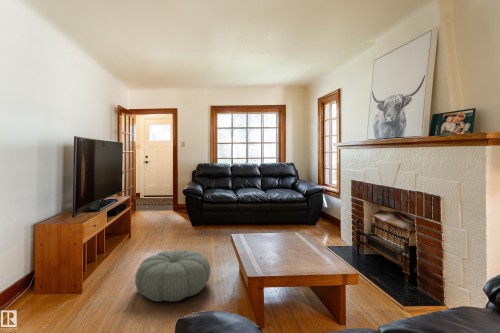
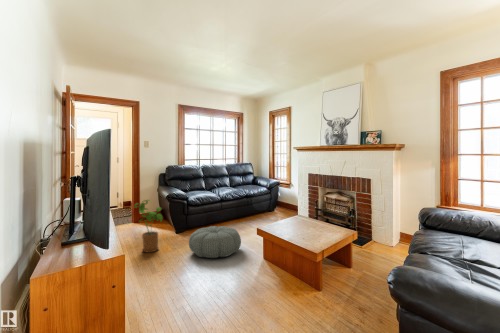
house plant: none [89,207,130,275] -> present [135,200,162,252]

